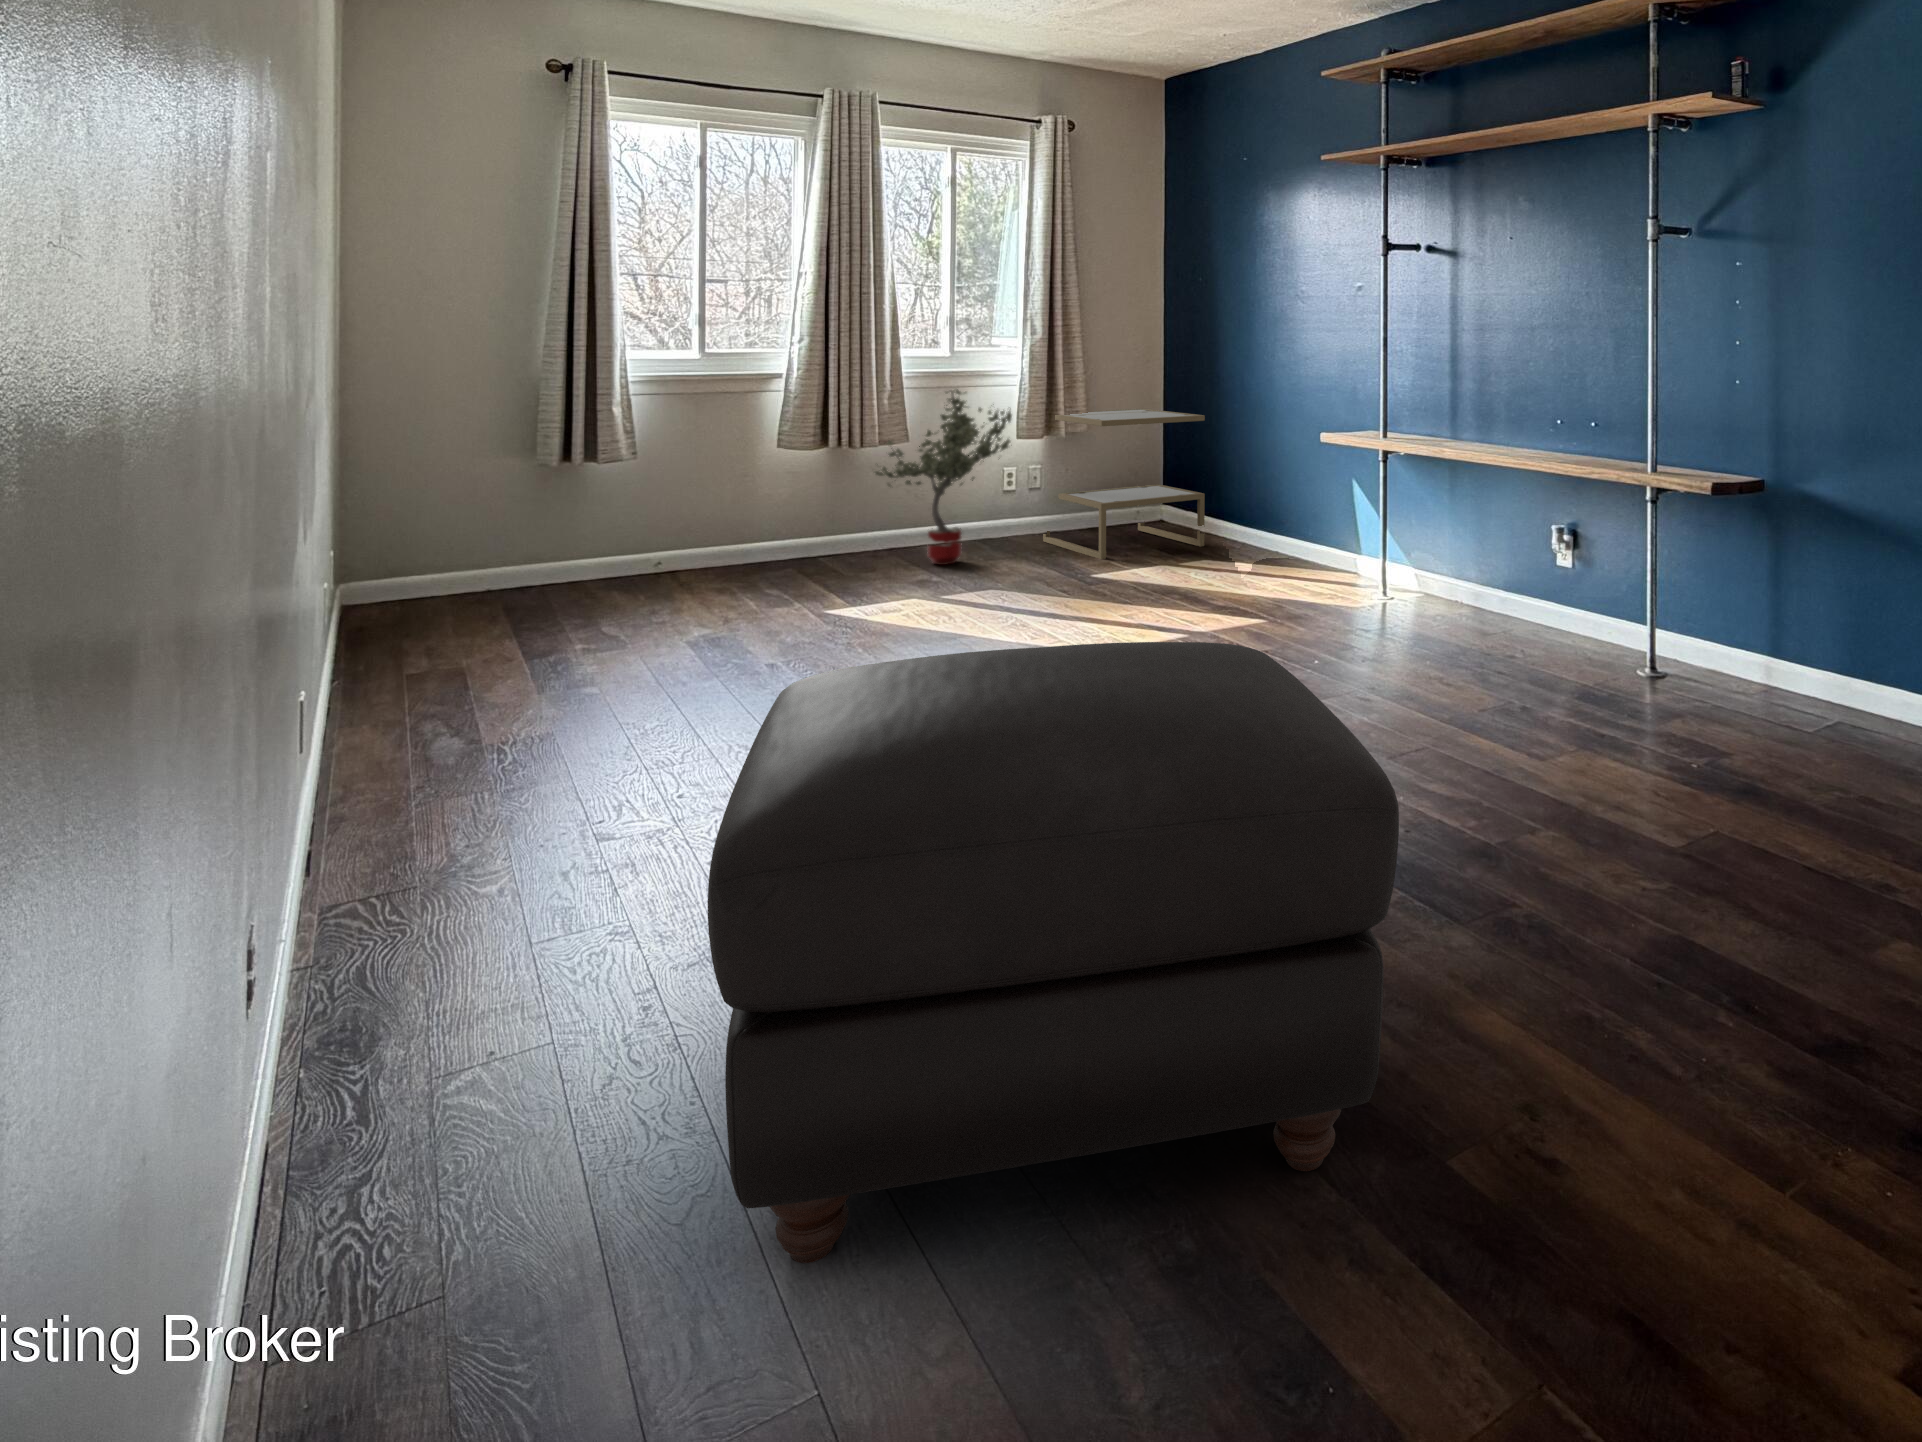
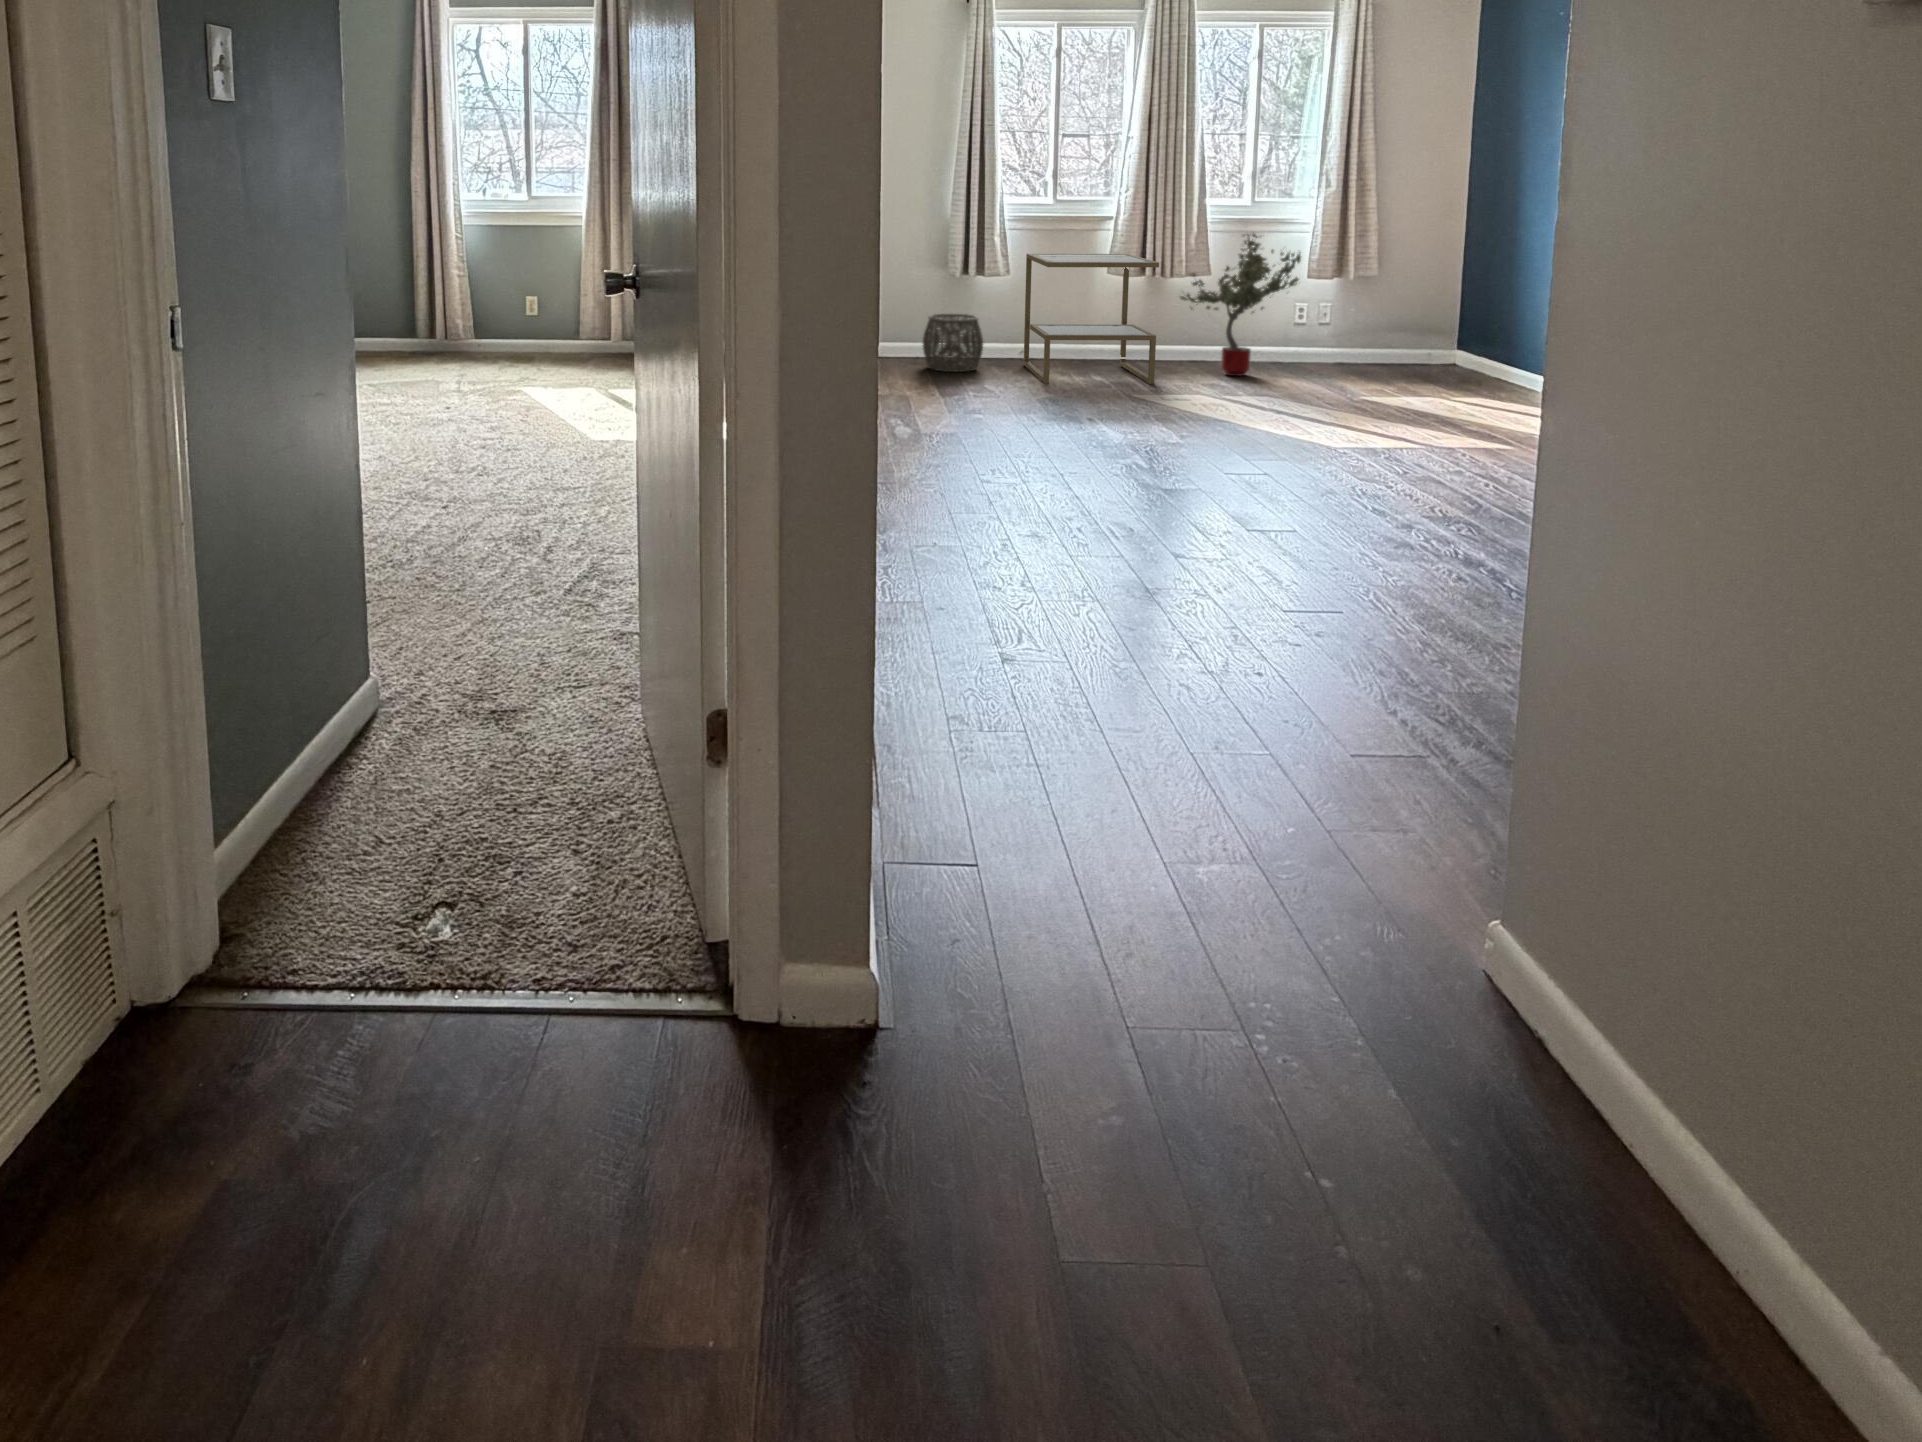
side table: present [1043,409,1205,559] -> present [1024,254,1159,384]
woven basket: none [495,520,600,611] -> present [922,314,983,372]
ottoman: present [708,642,1399,1263] -> none [1012,390,1393,693]

